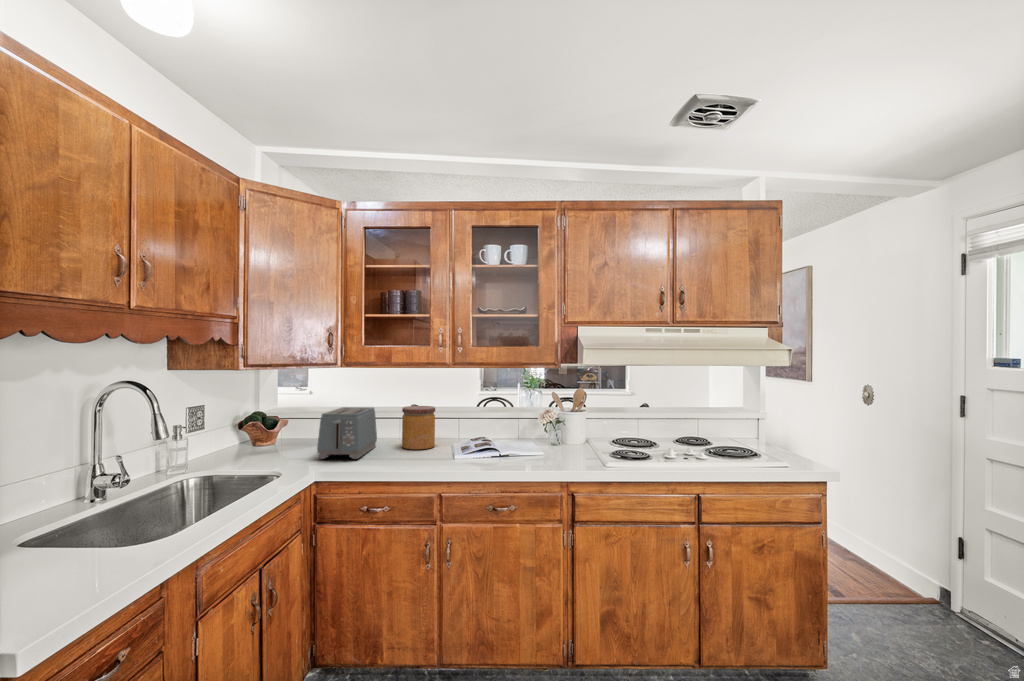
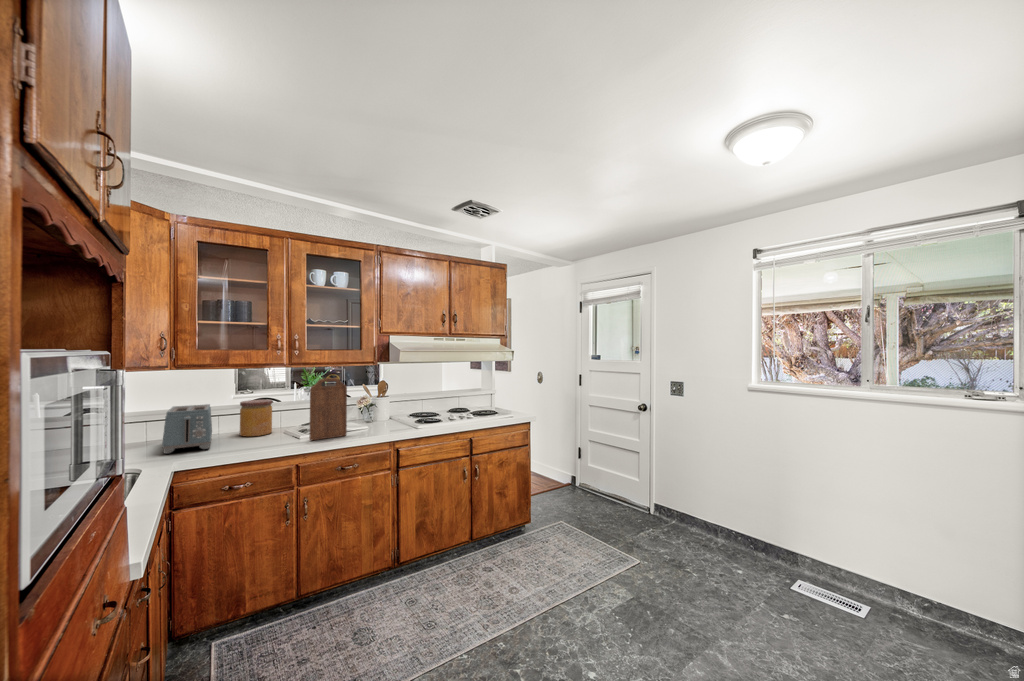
cutting board: none [457,385,504,465] -> present [310,378,347,440]

